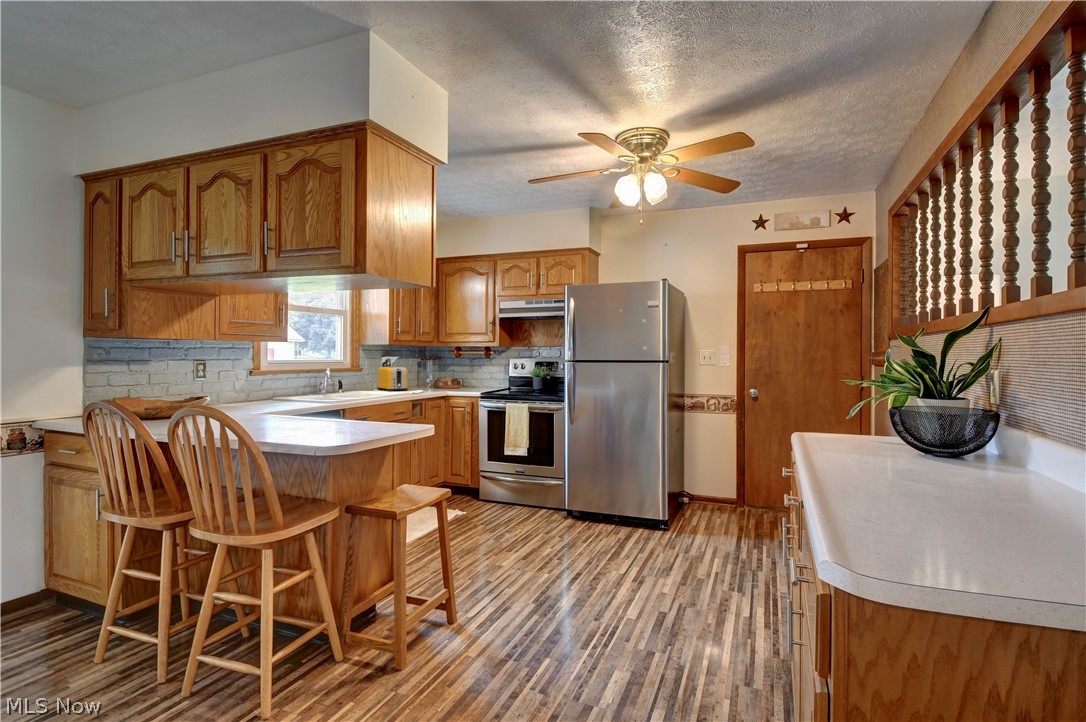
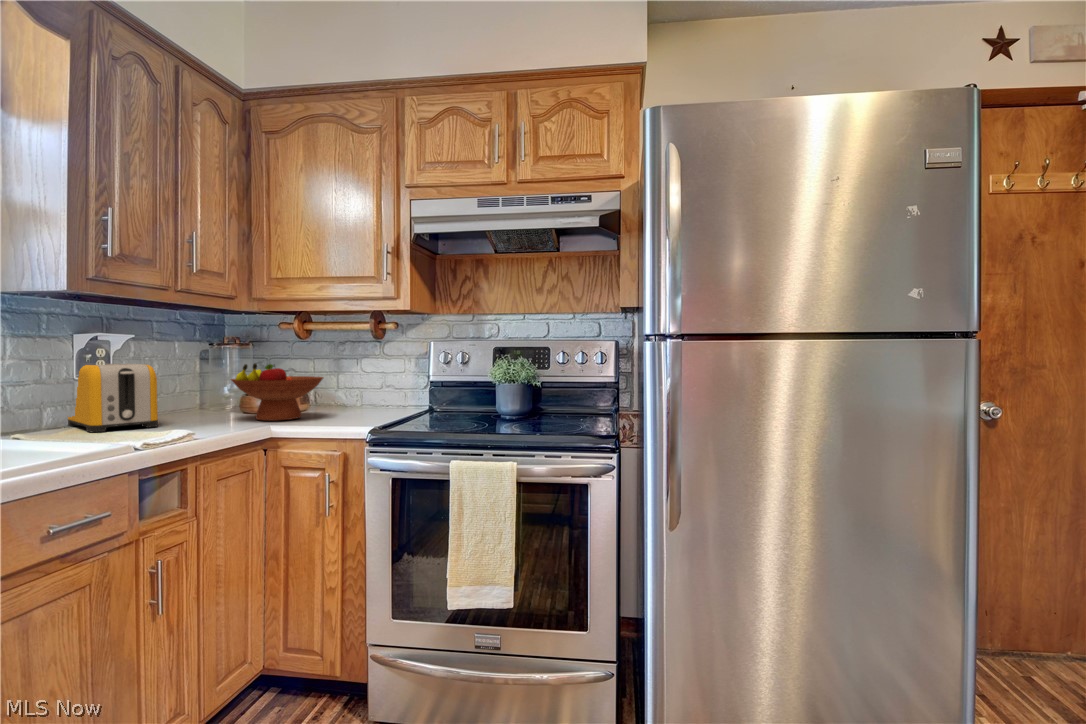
fruit bowl: none [432,367,466,390] -> present [231,363,323,421]

